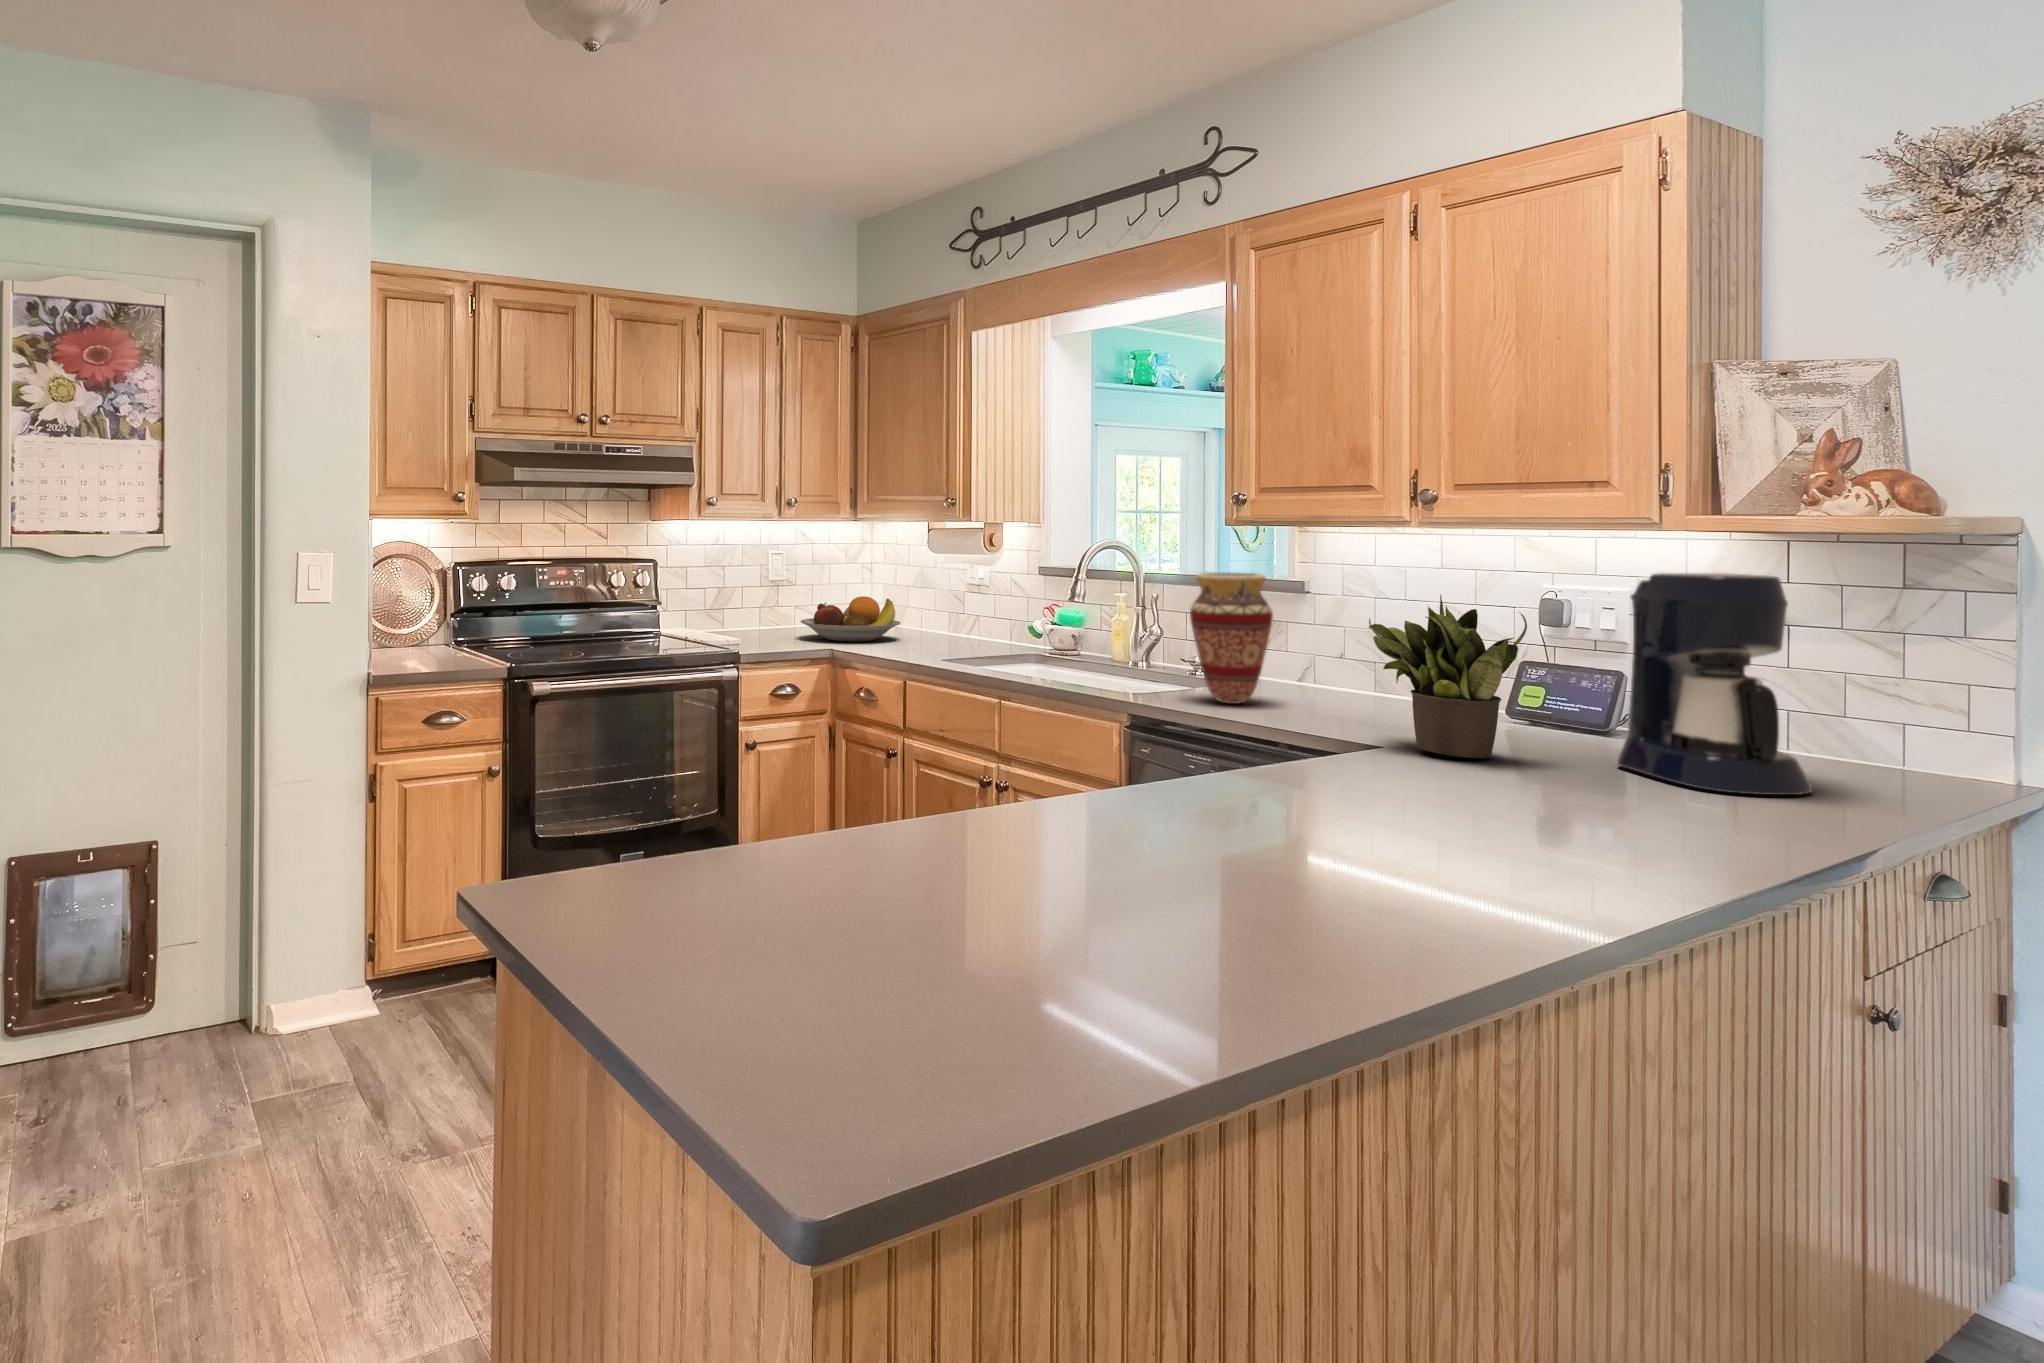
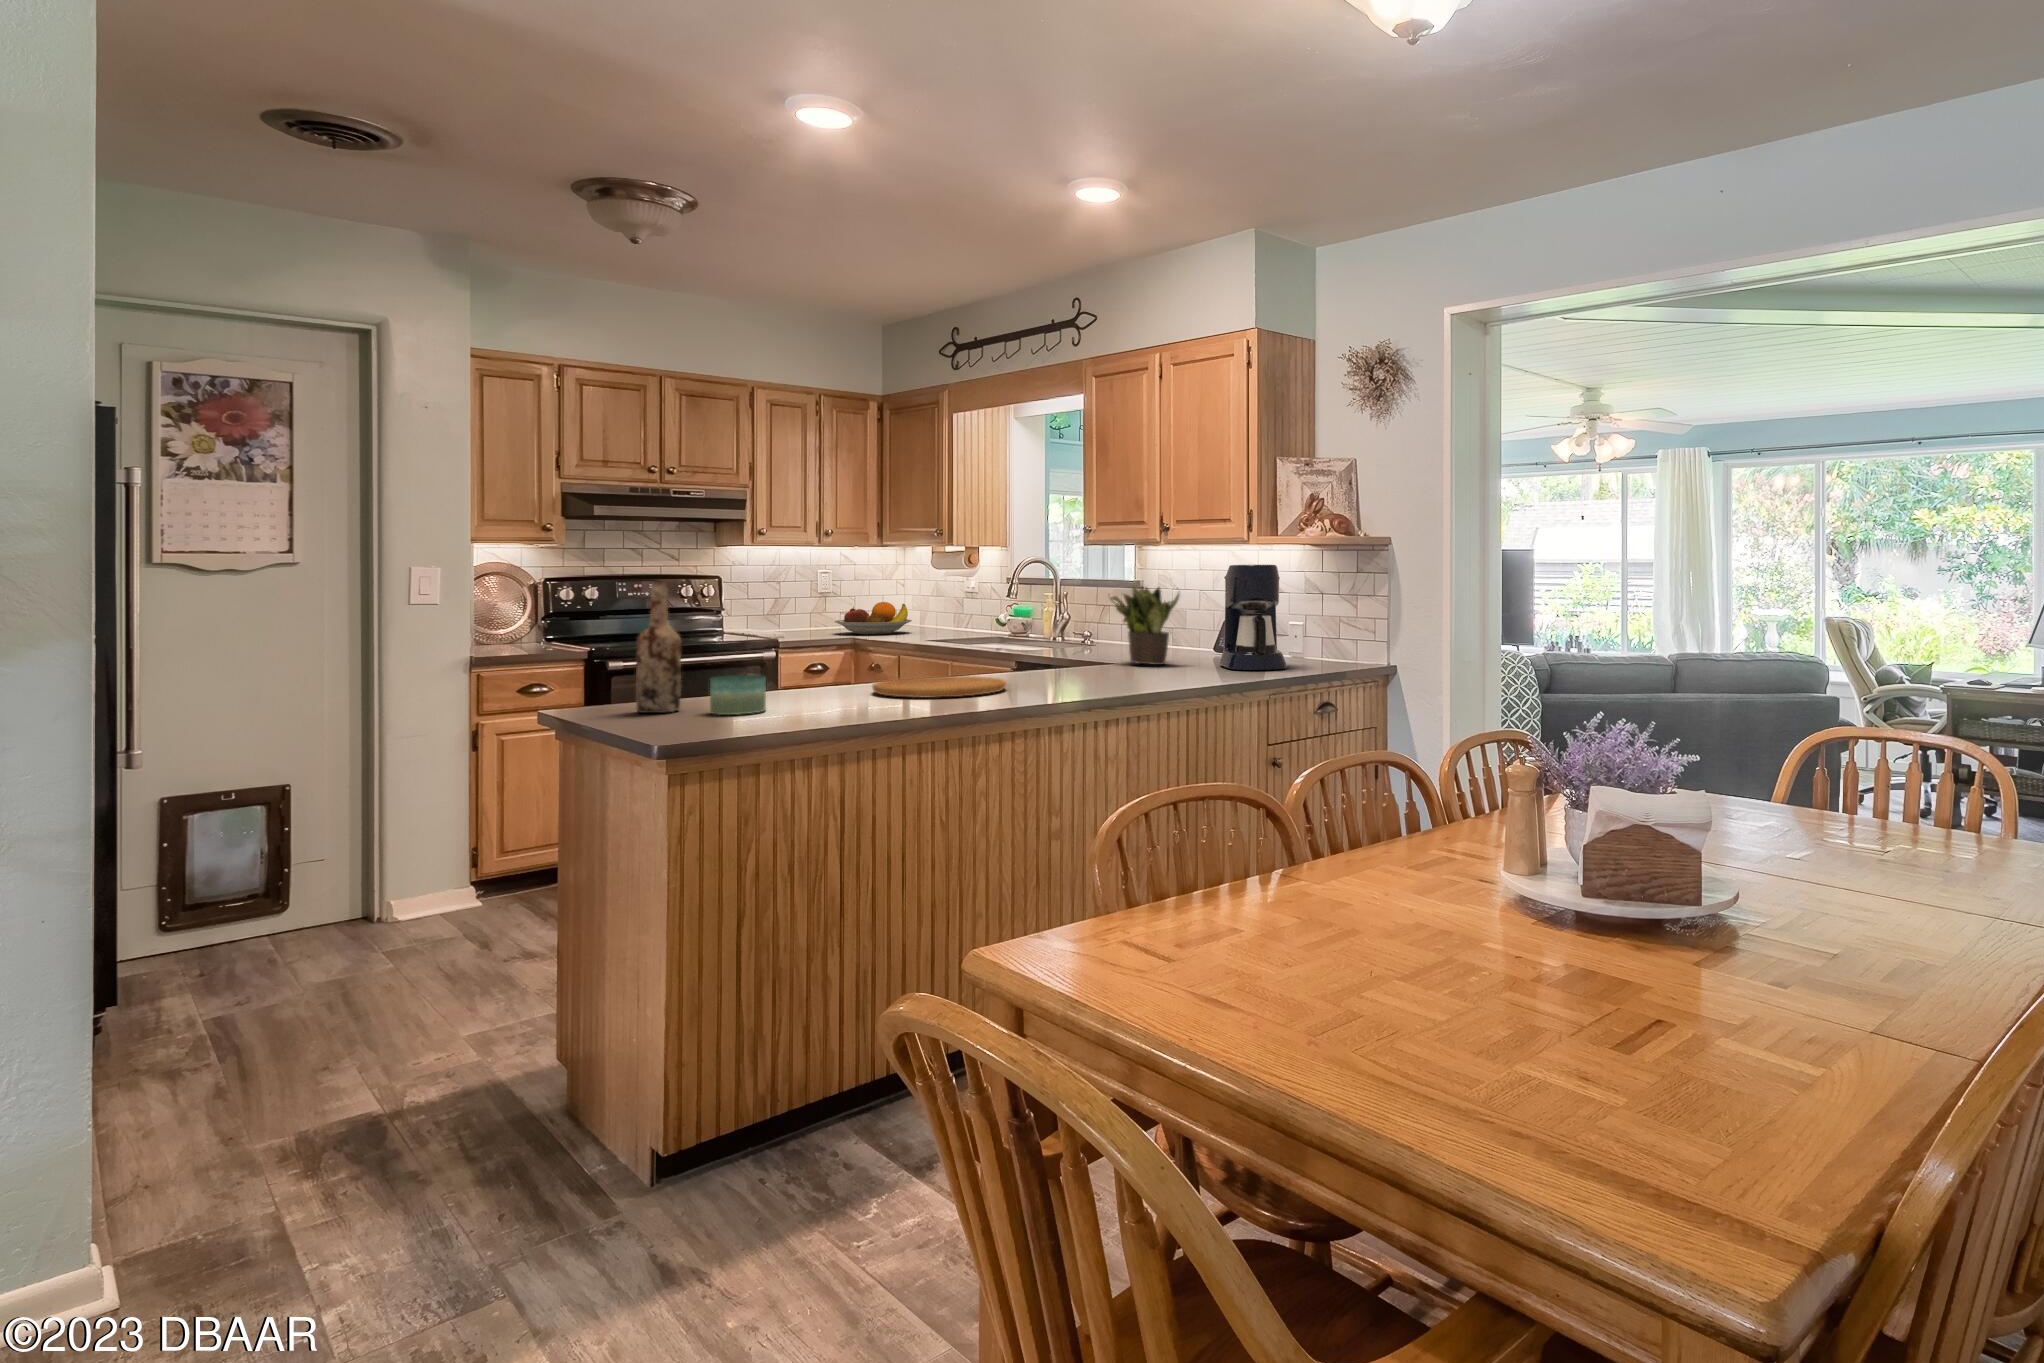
vase: present [1190,573,1273,704] -> none [1051,574,1099,652]
wine bottle: none [655,628,743,924] -> present [636,582,681,713]
cutting board: none [1065,800,1357,887] -> present [872,676,1006,698]
candle: none [812,839,930,953] -> present [710,675,766,715]

